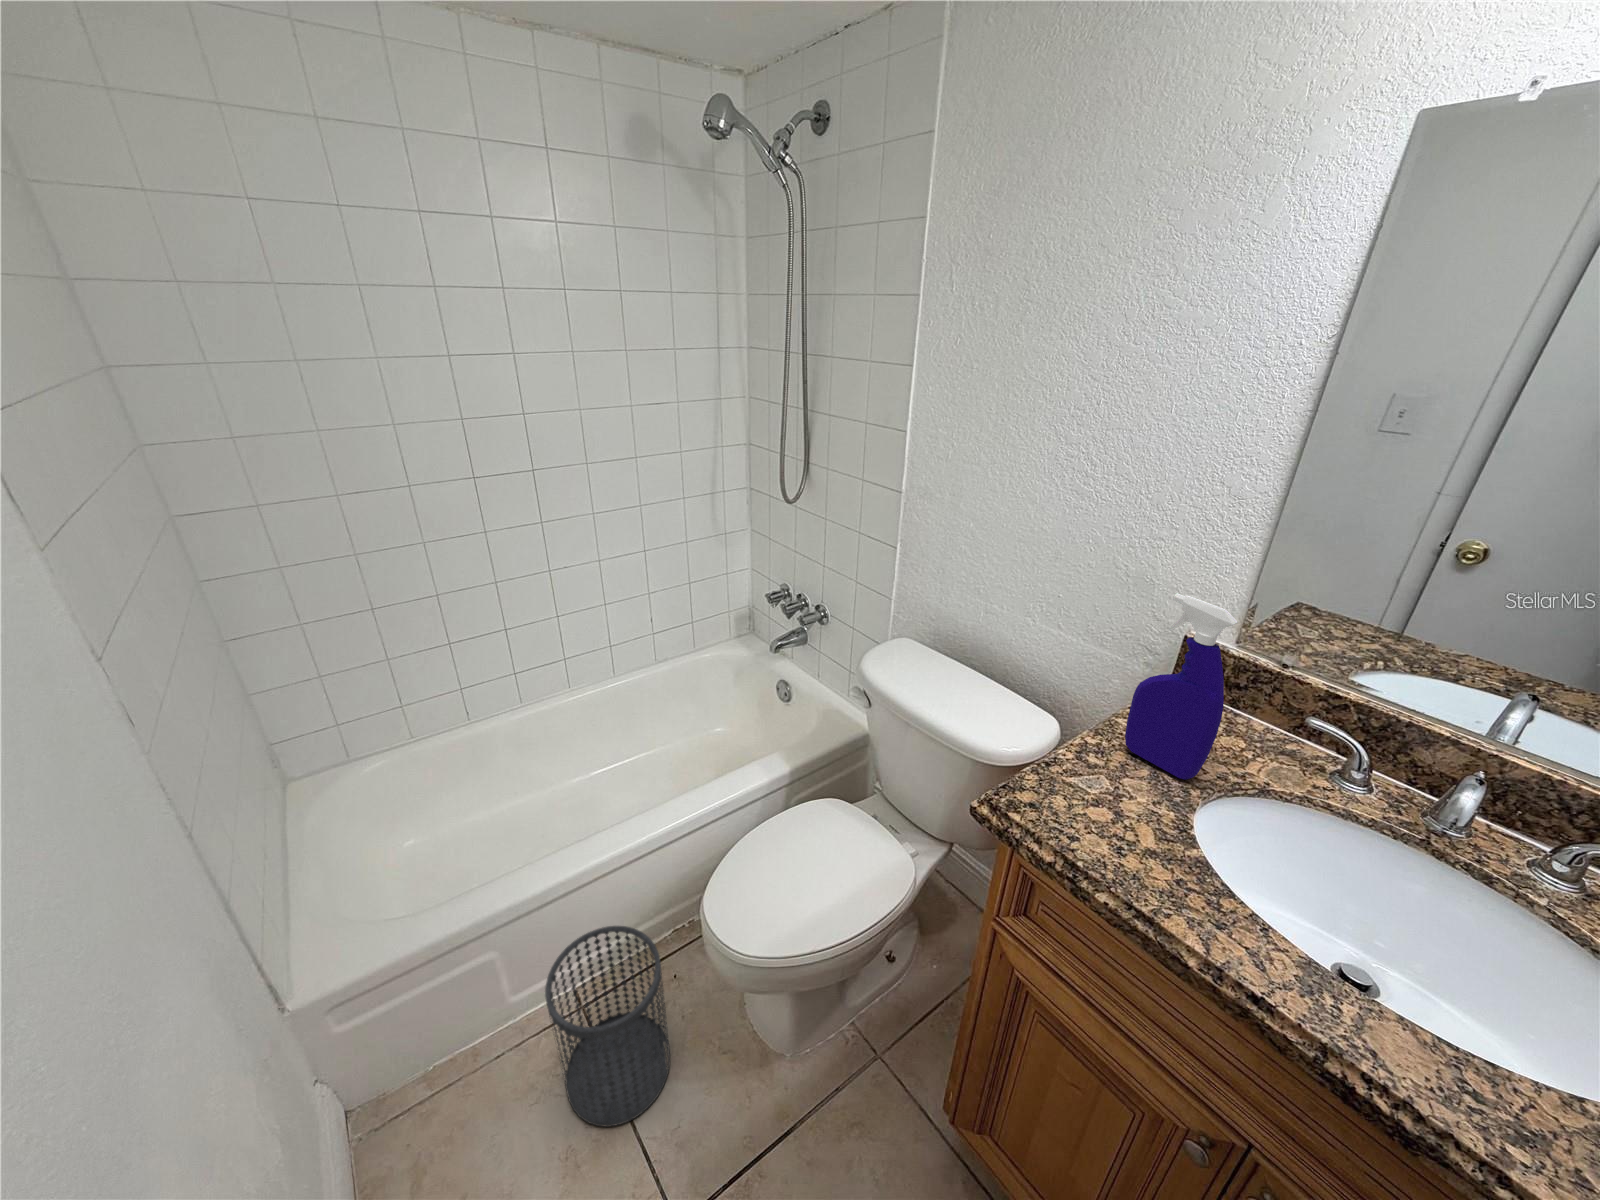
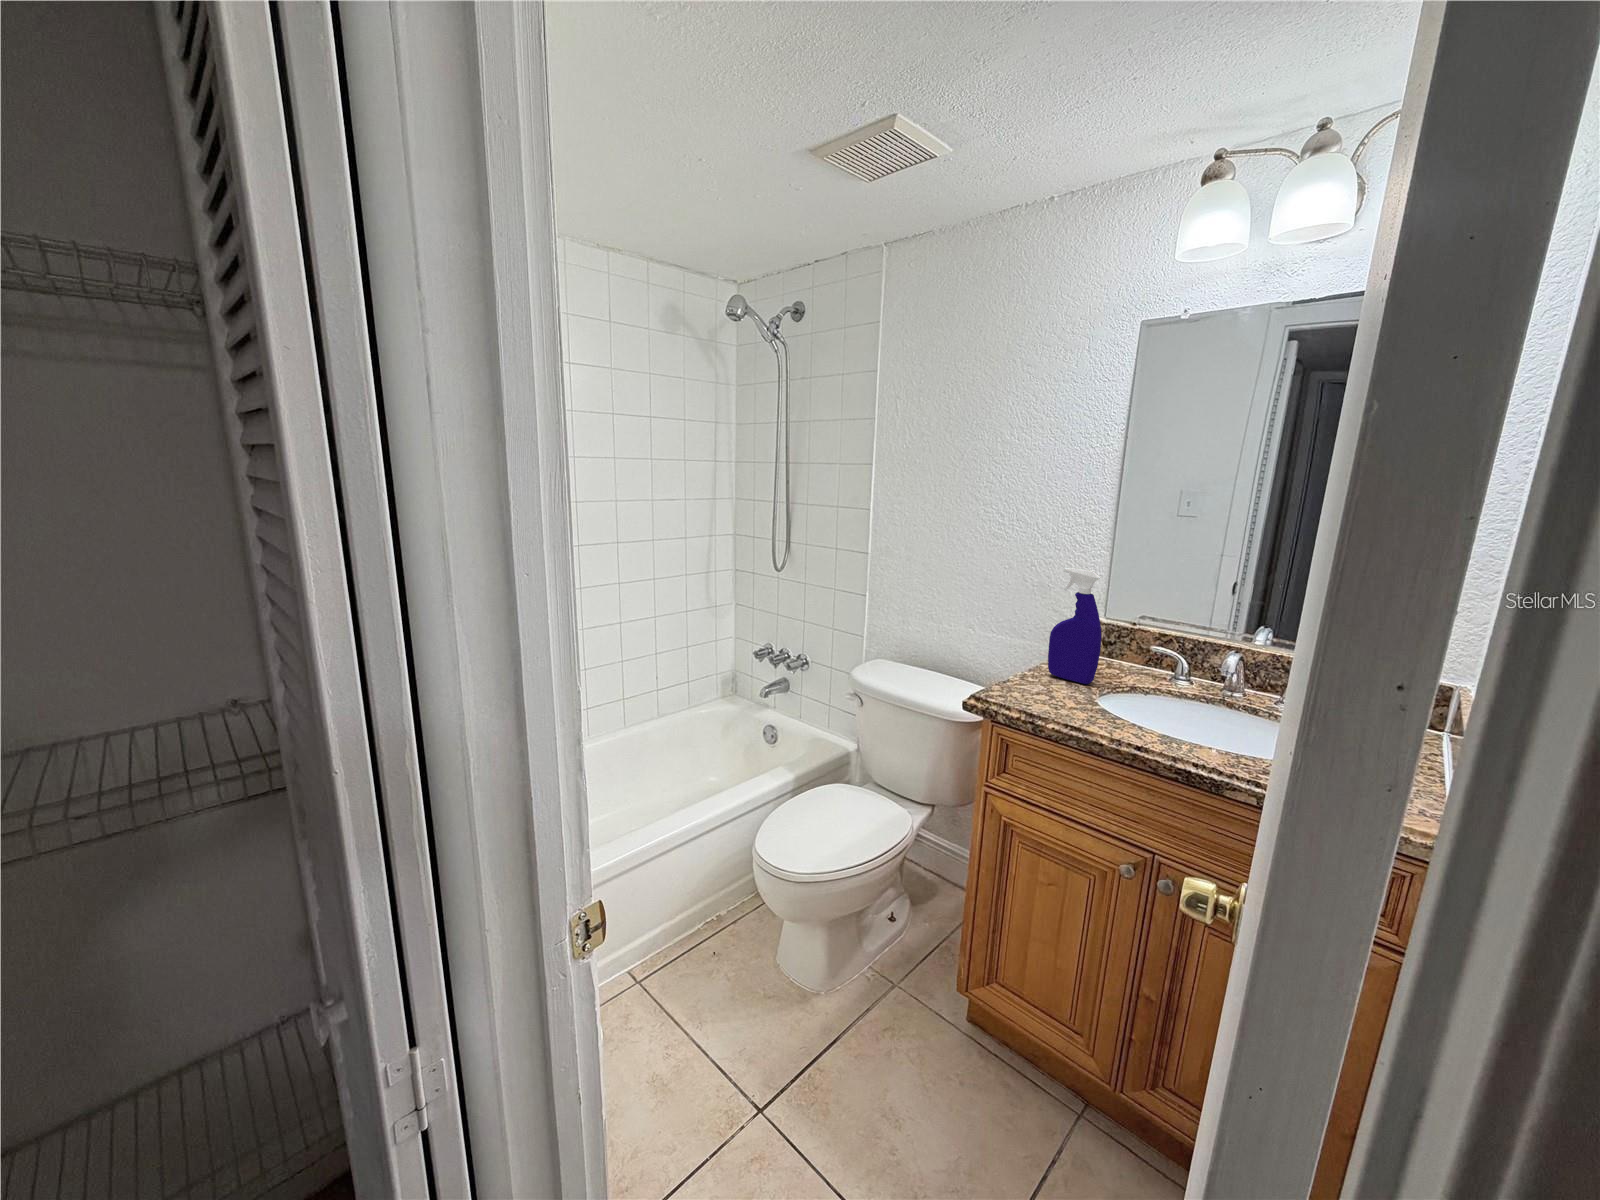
wastebasket: present [545,926,670,1127] -> none [636,883,727,1058]

